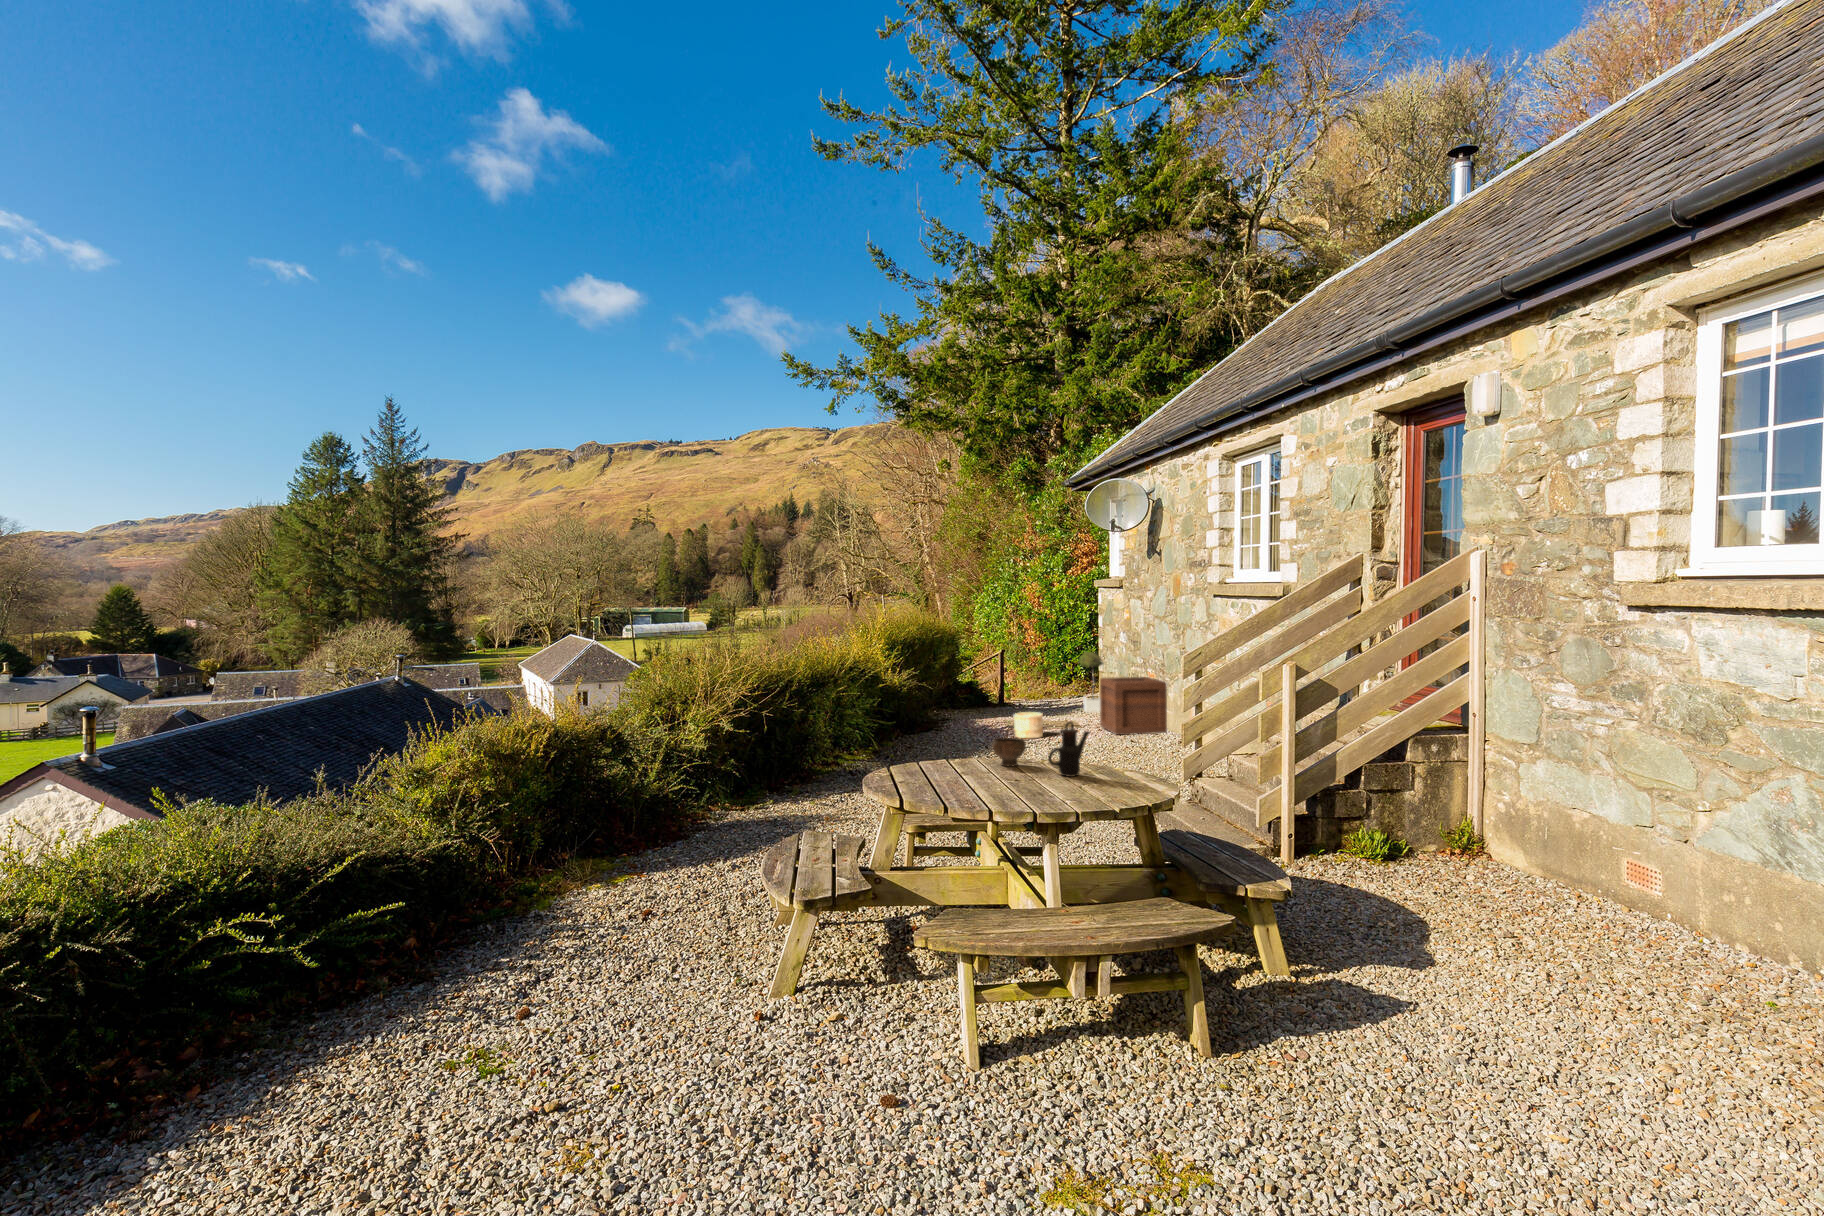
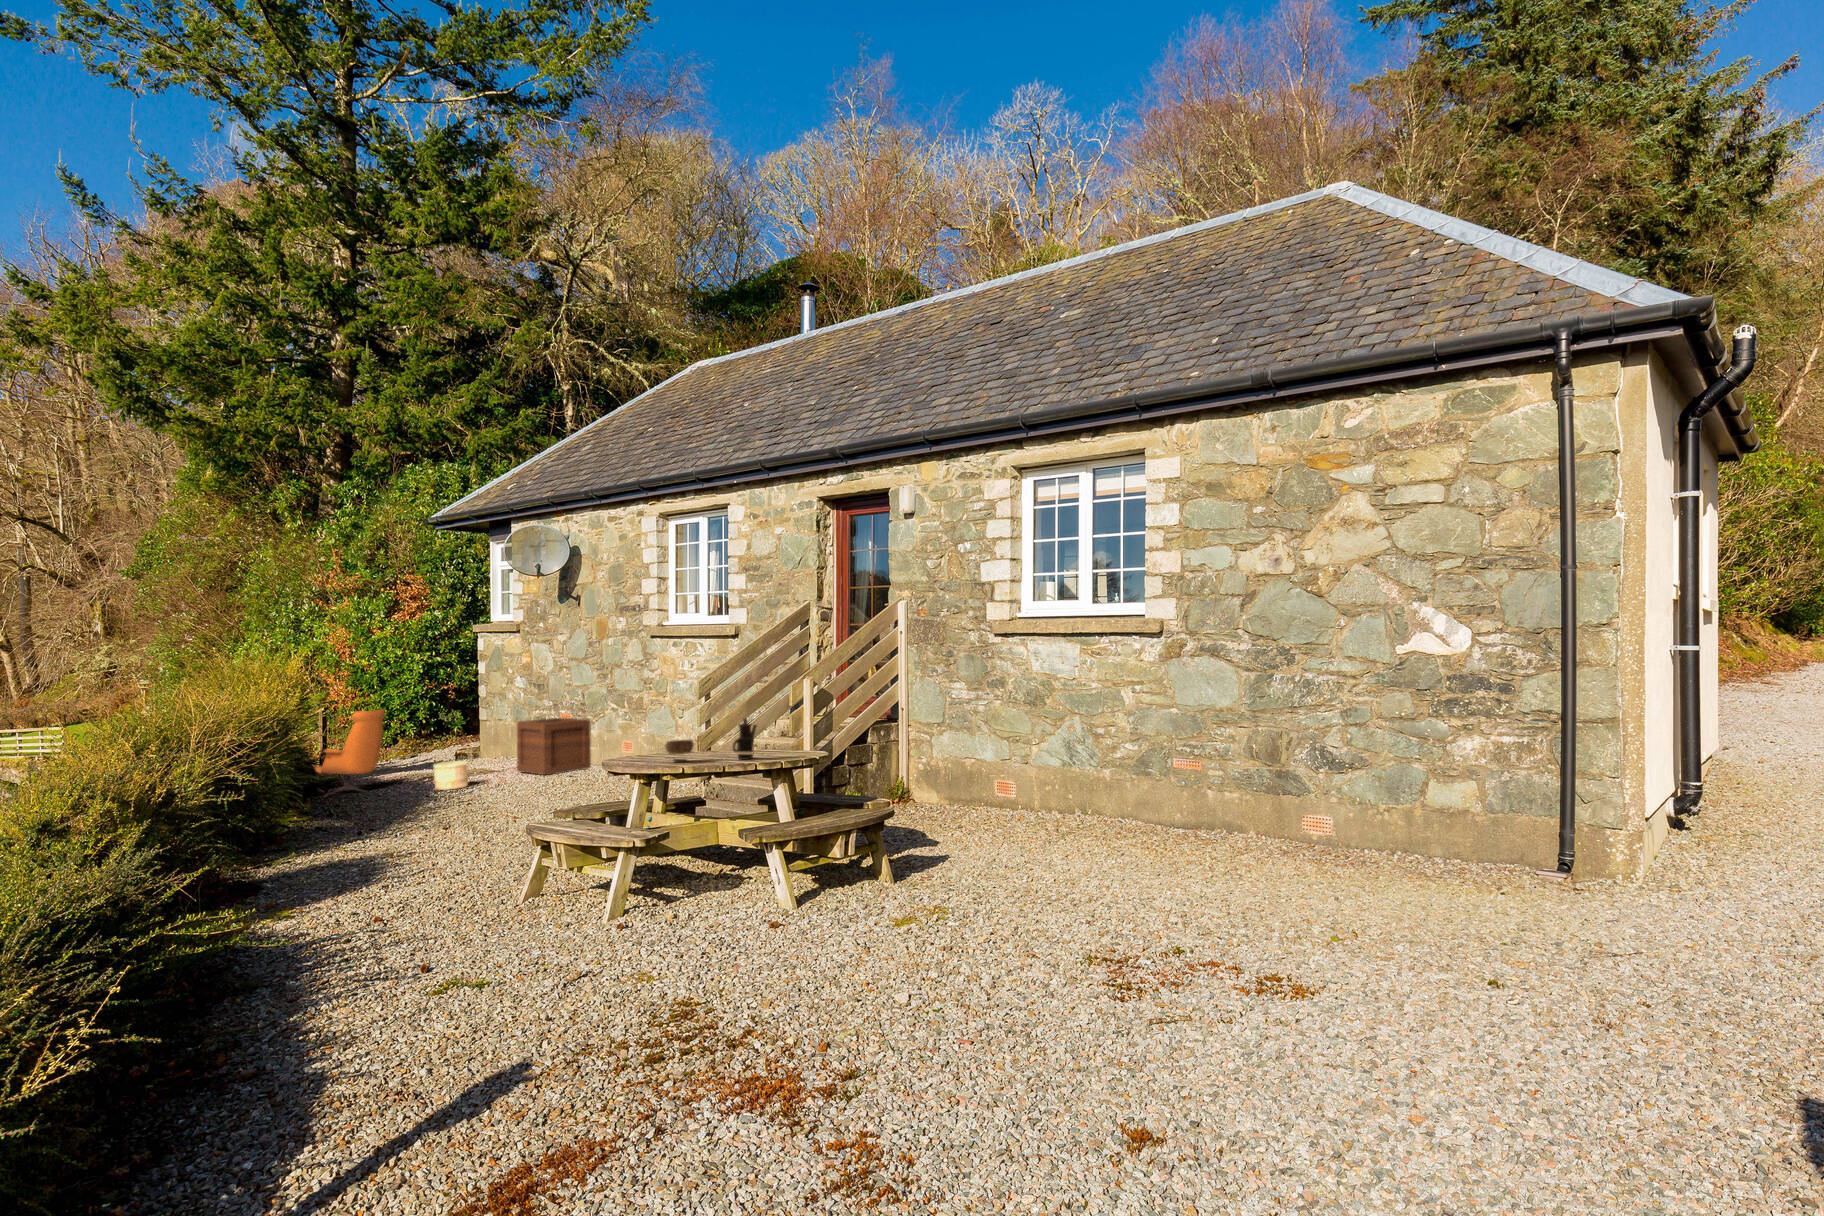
potted tree: present [1079,652,1104,713] -> none [462,699,492,764]
lounge chair: none [927,659,986,733] -> present [314,710,385,796]

